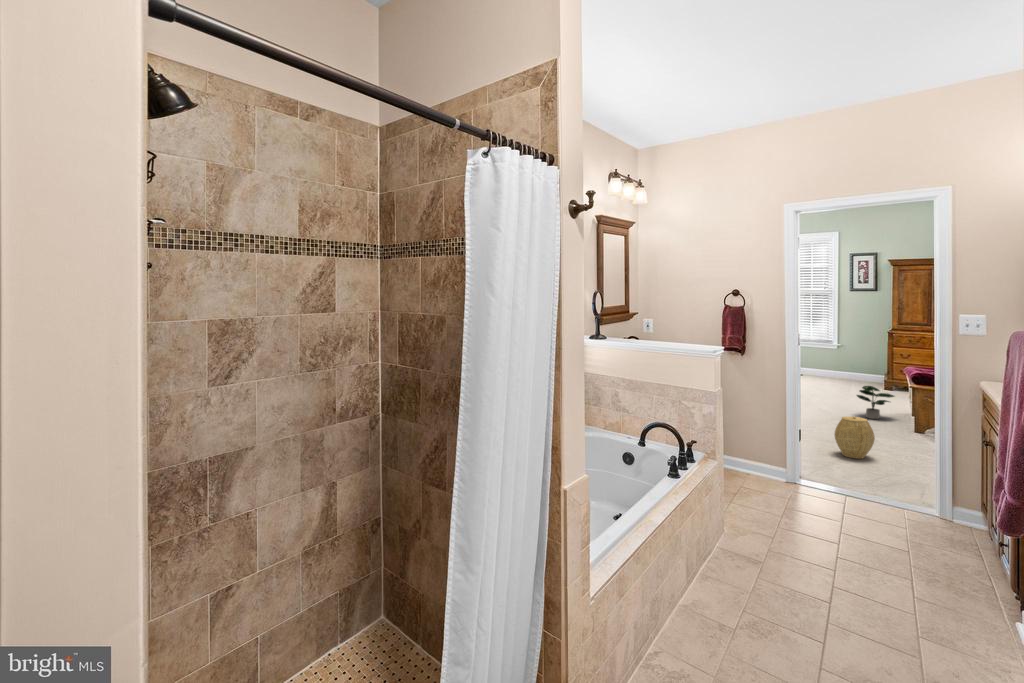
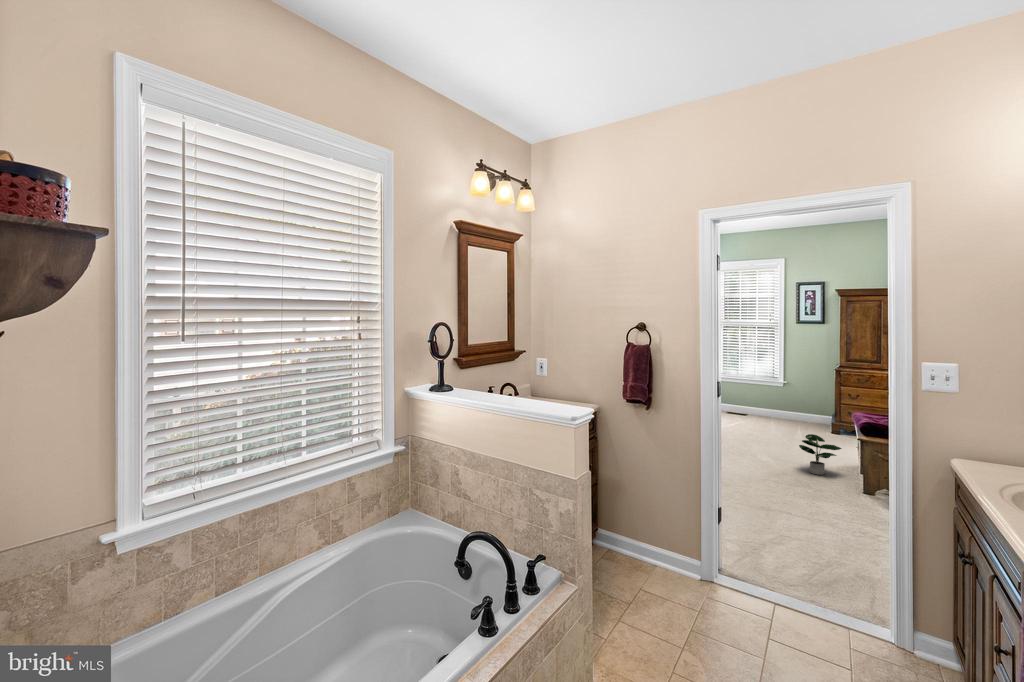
woven basket: present [835,417,875,459] -> none [767,482,814,537]

